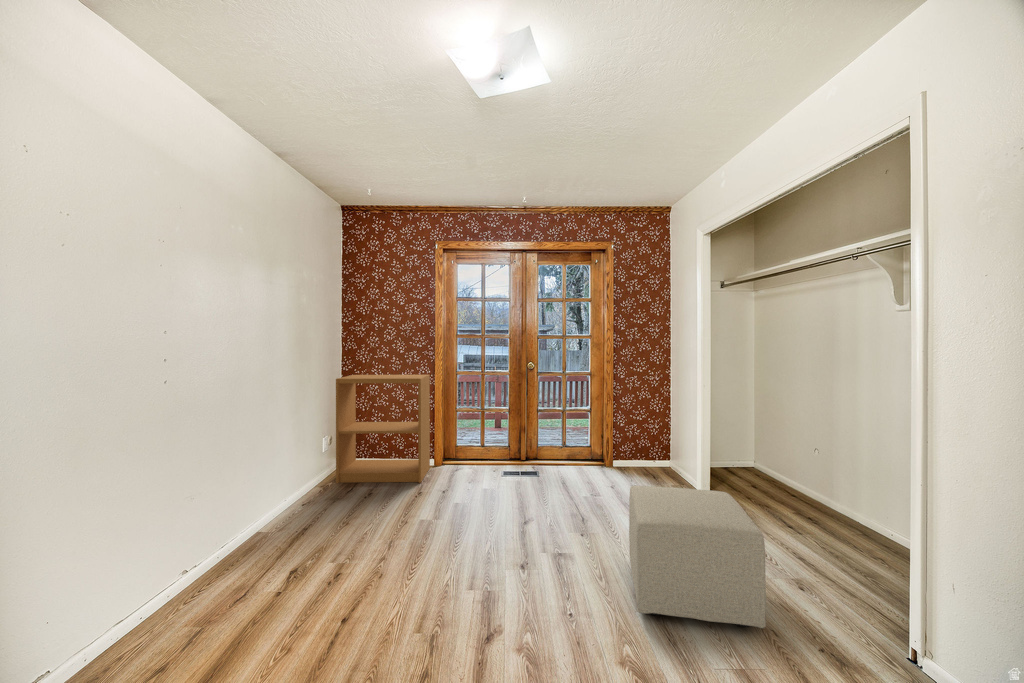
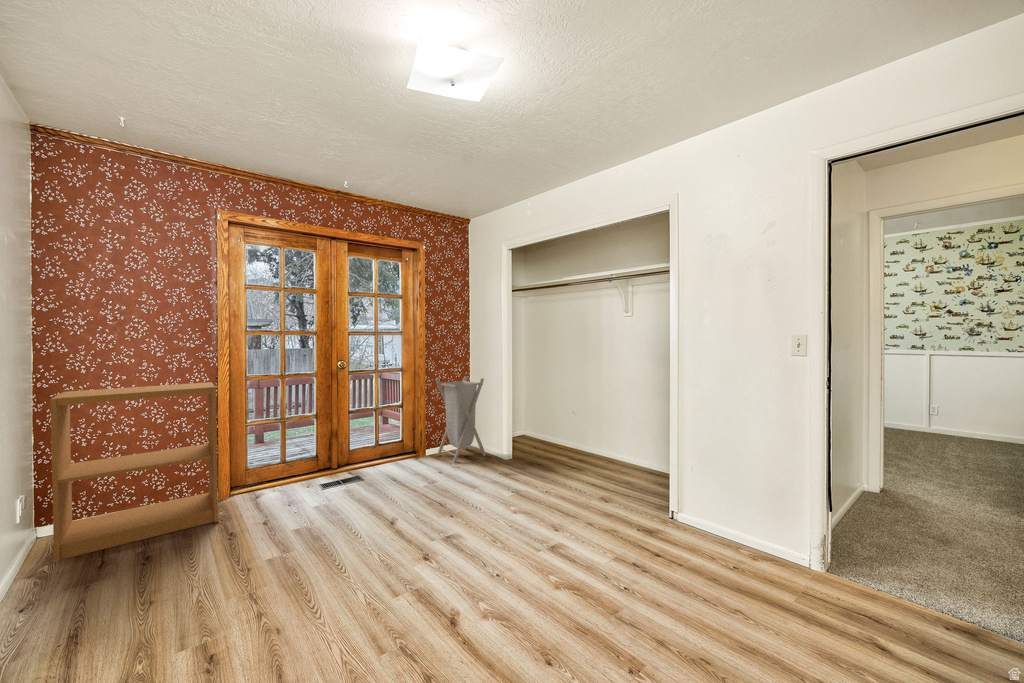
laundry hamper: none [623,386,678,482] -> present [435,376,486,462]
ottoman: present [629,486,766,628] -> none [503,448,614,551]

